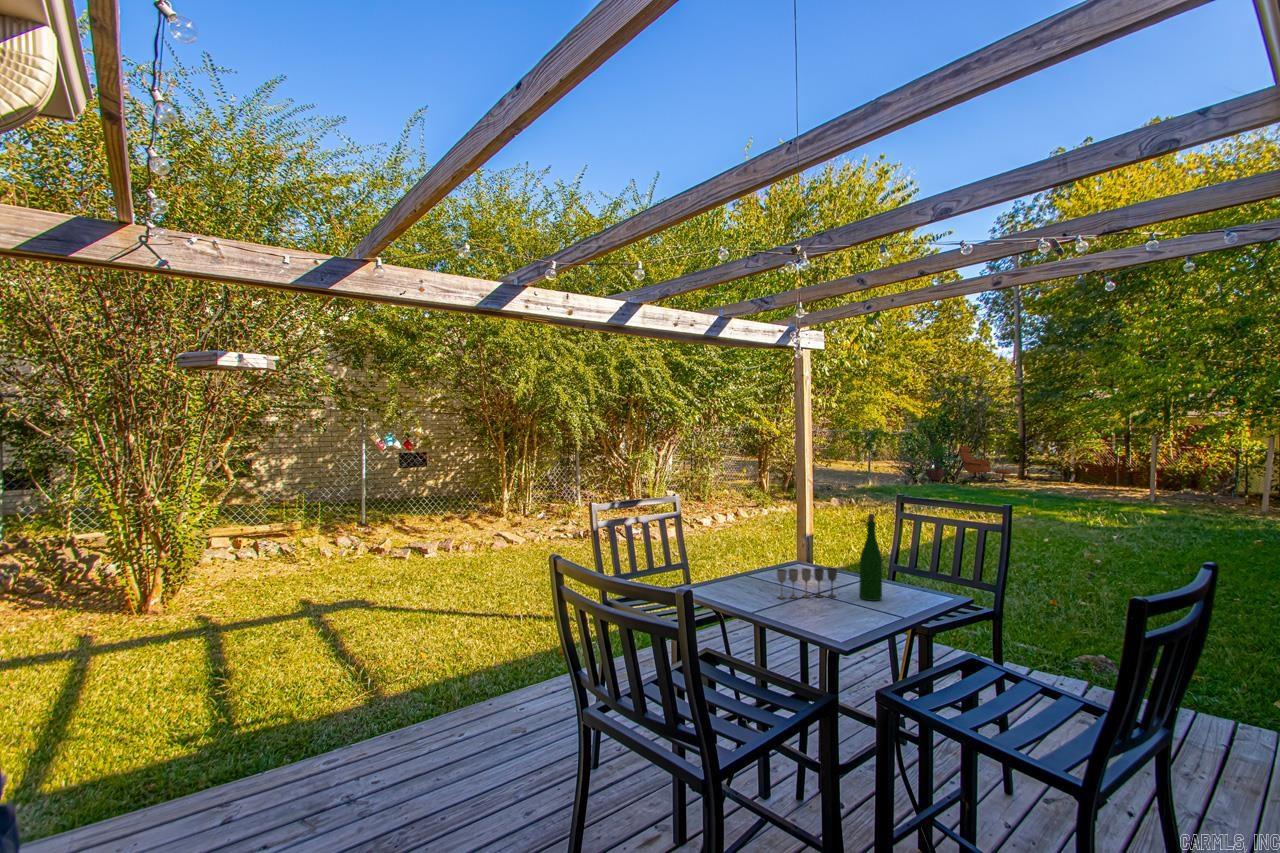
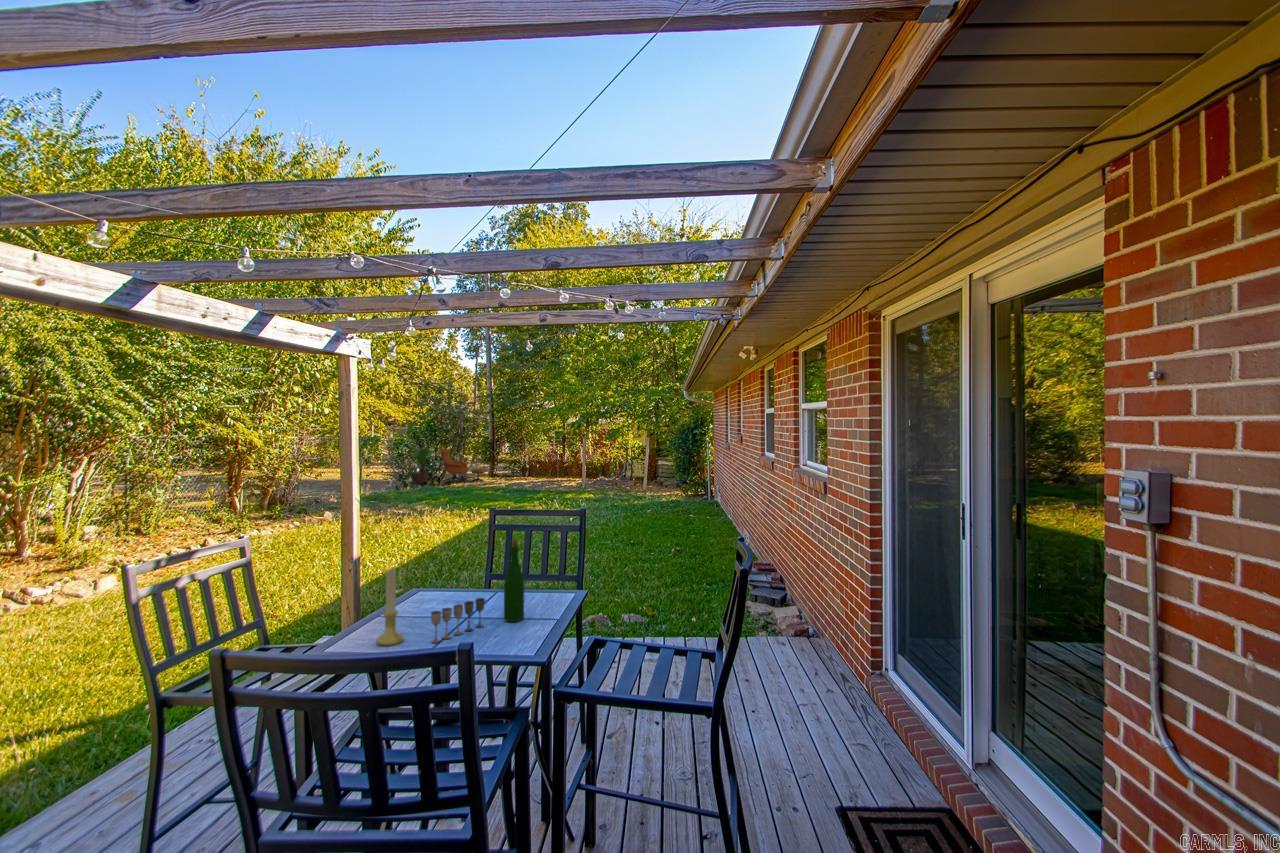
candle holder: none [737,523,760,592] -> present [377,570,404,646]

